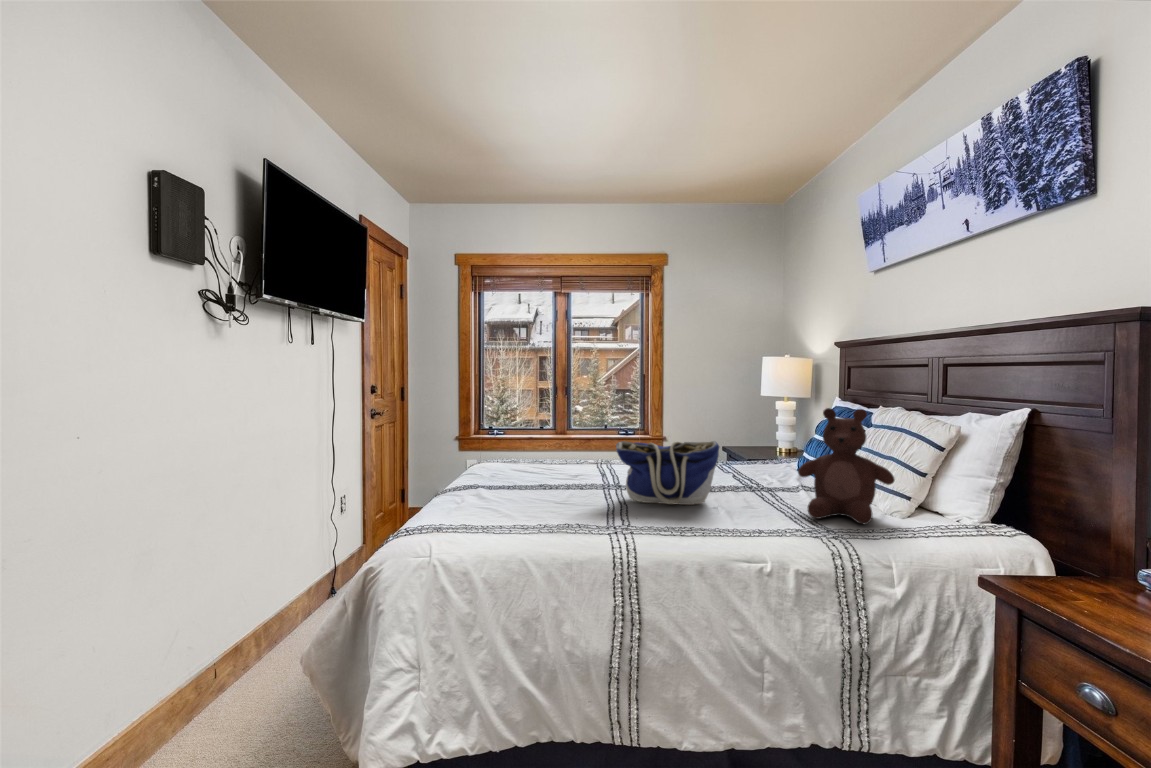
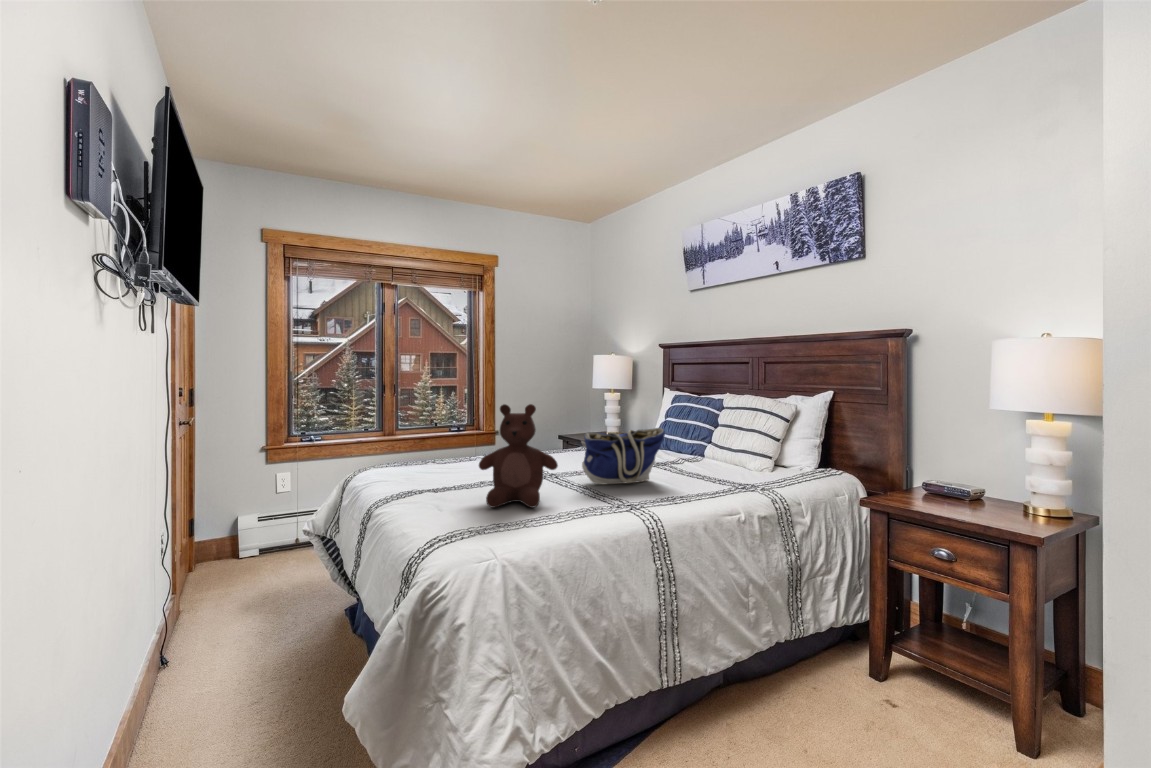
teddy bear: present [798,408,895,524] -> present [479,404,558,508]

